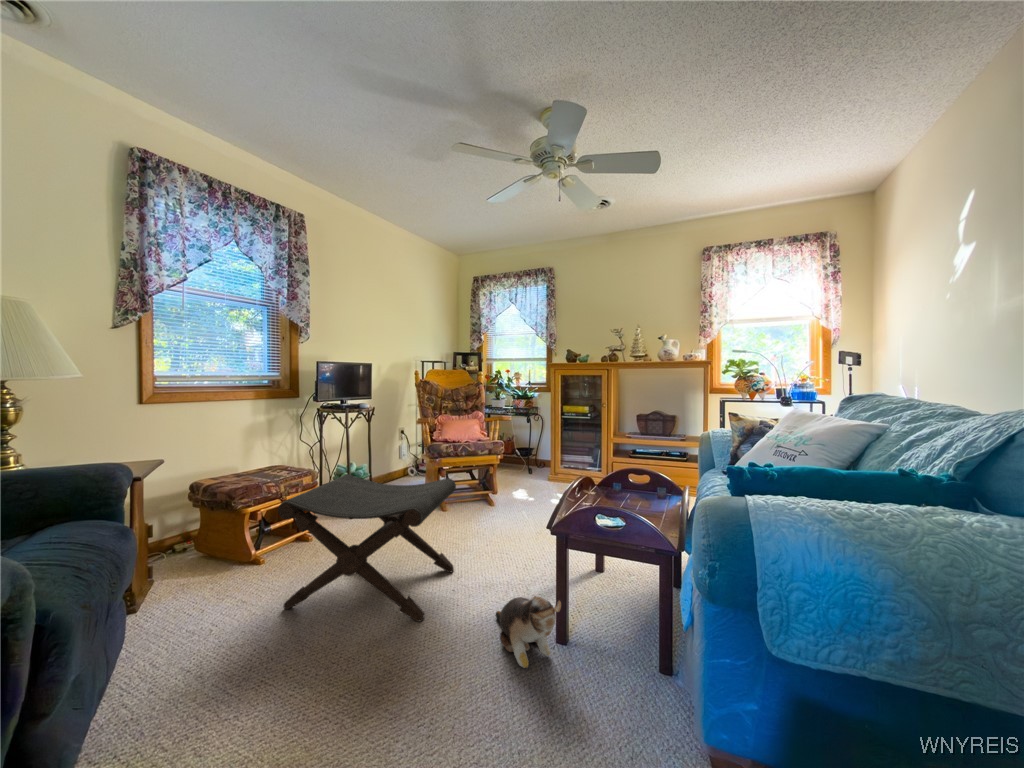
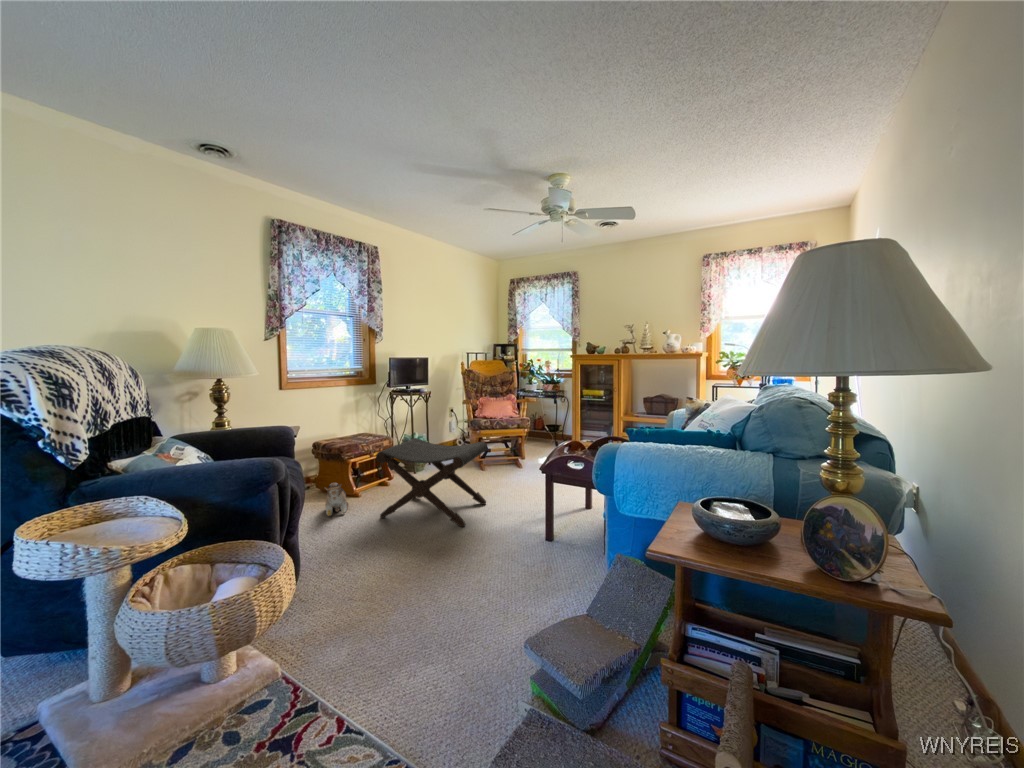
plush toy: present [495,596,561,668] -> present [325,483,348,516]

